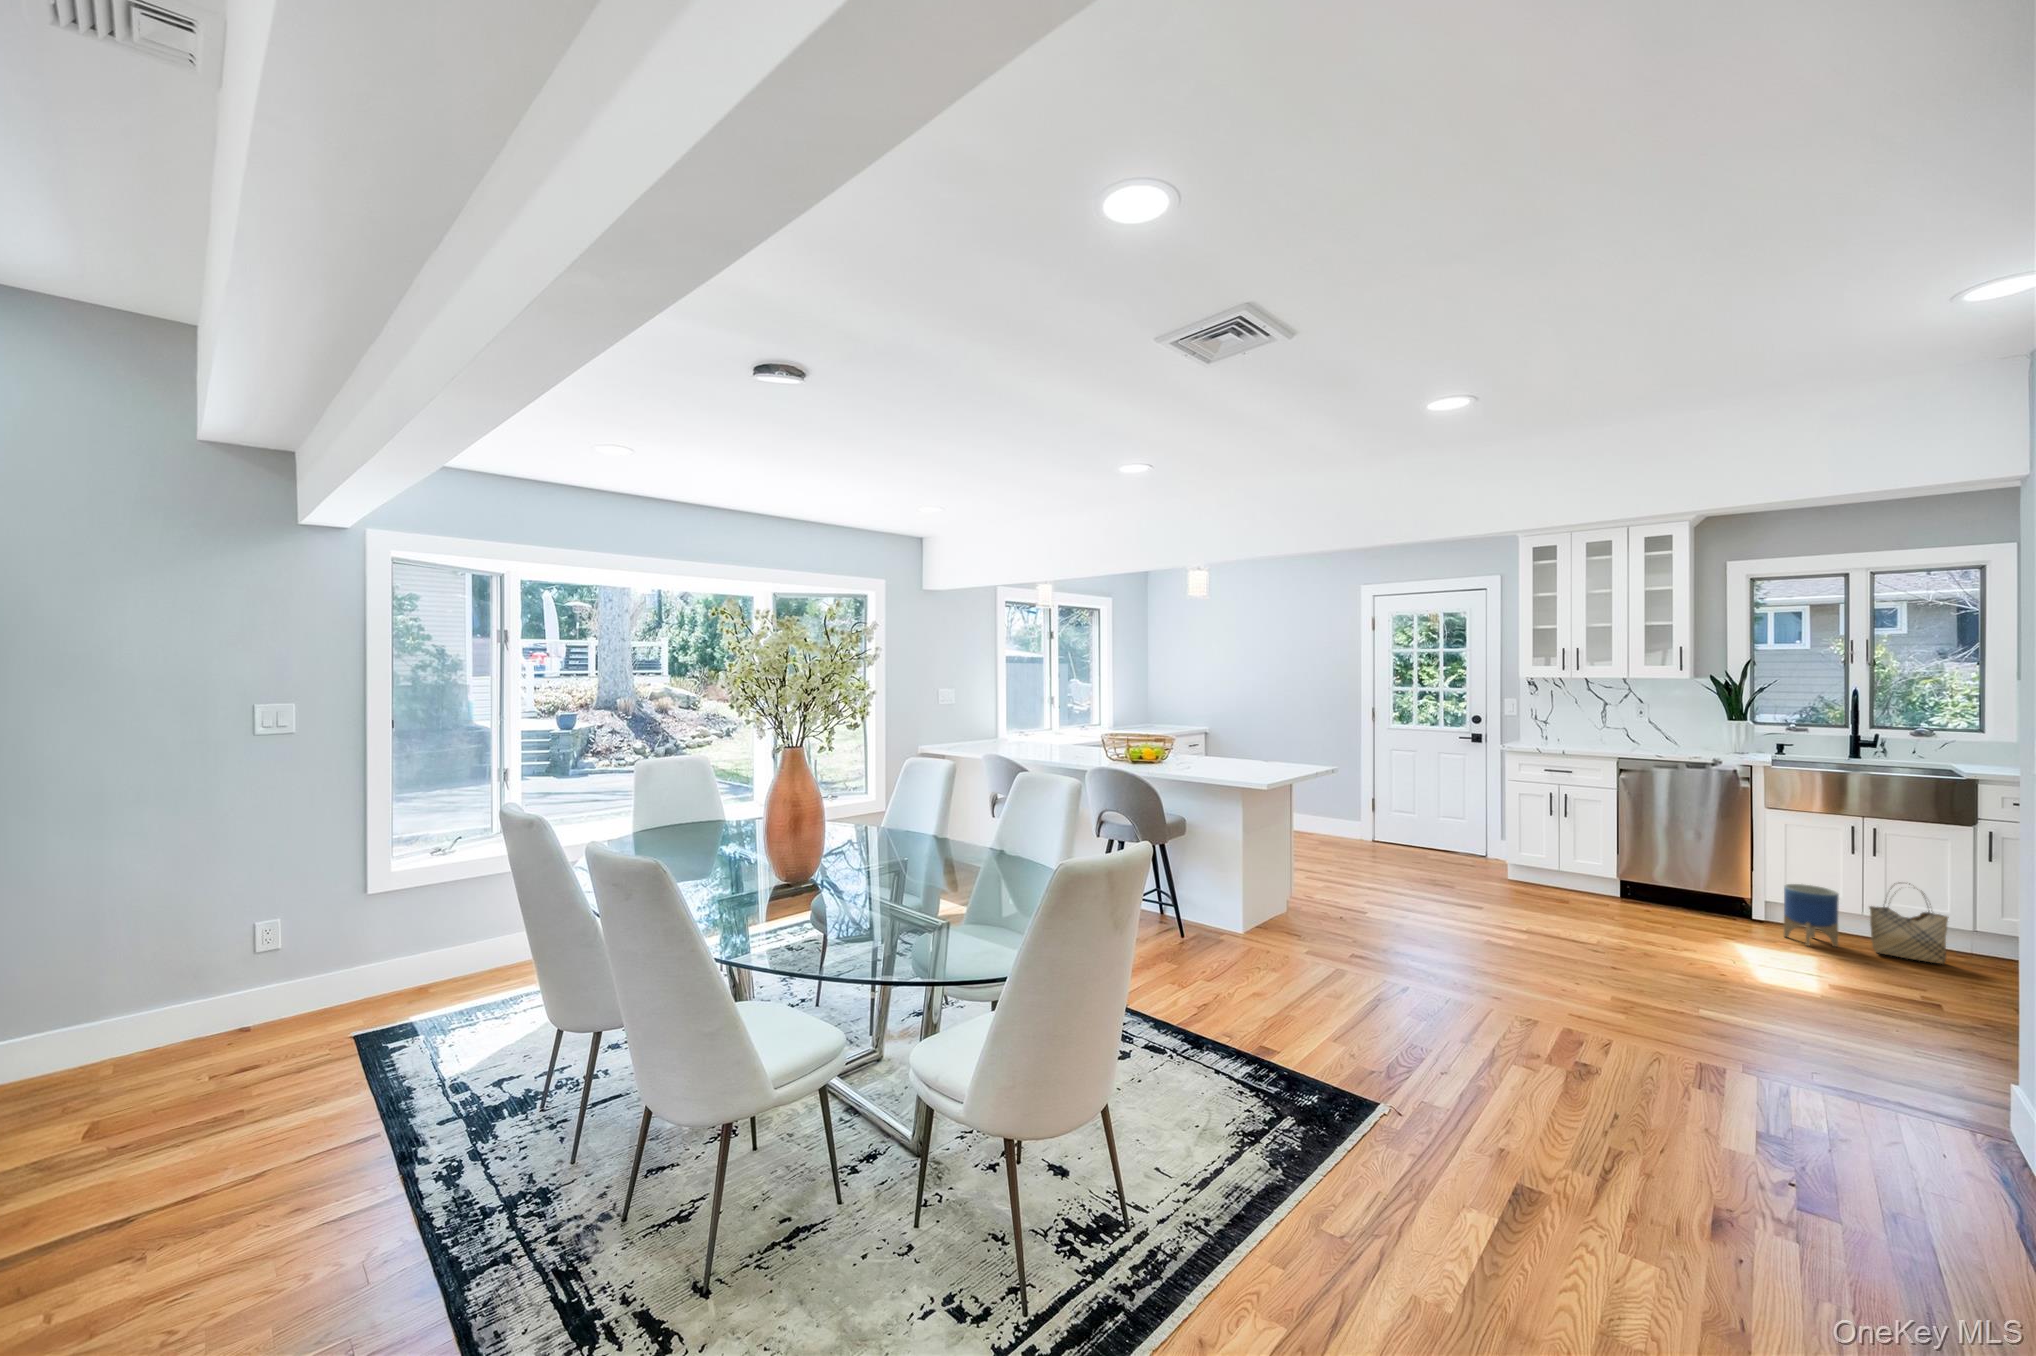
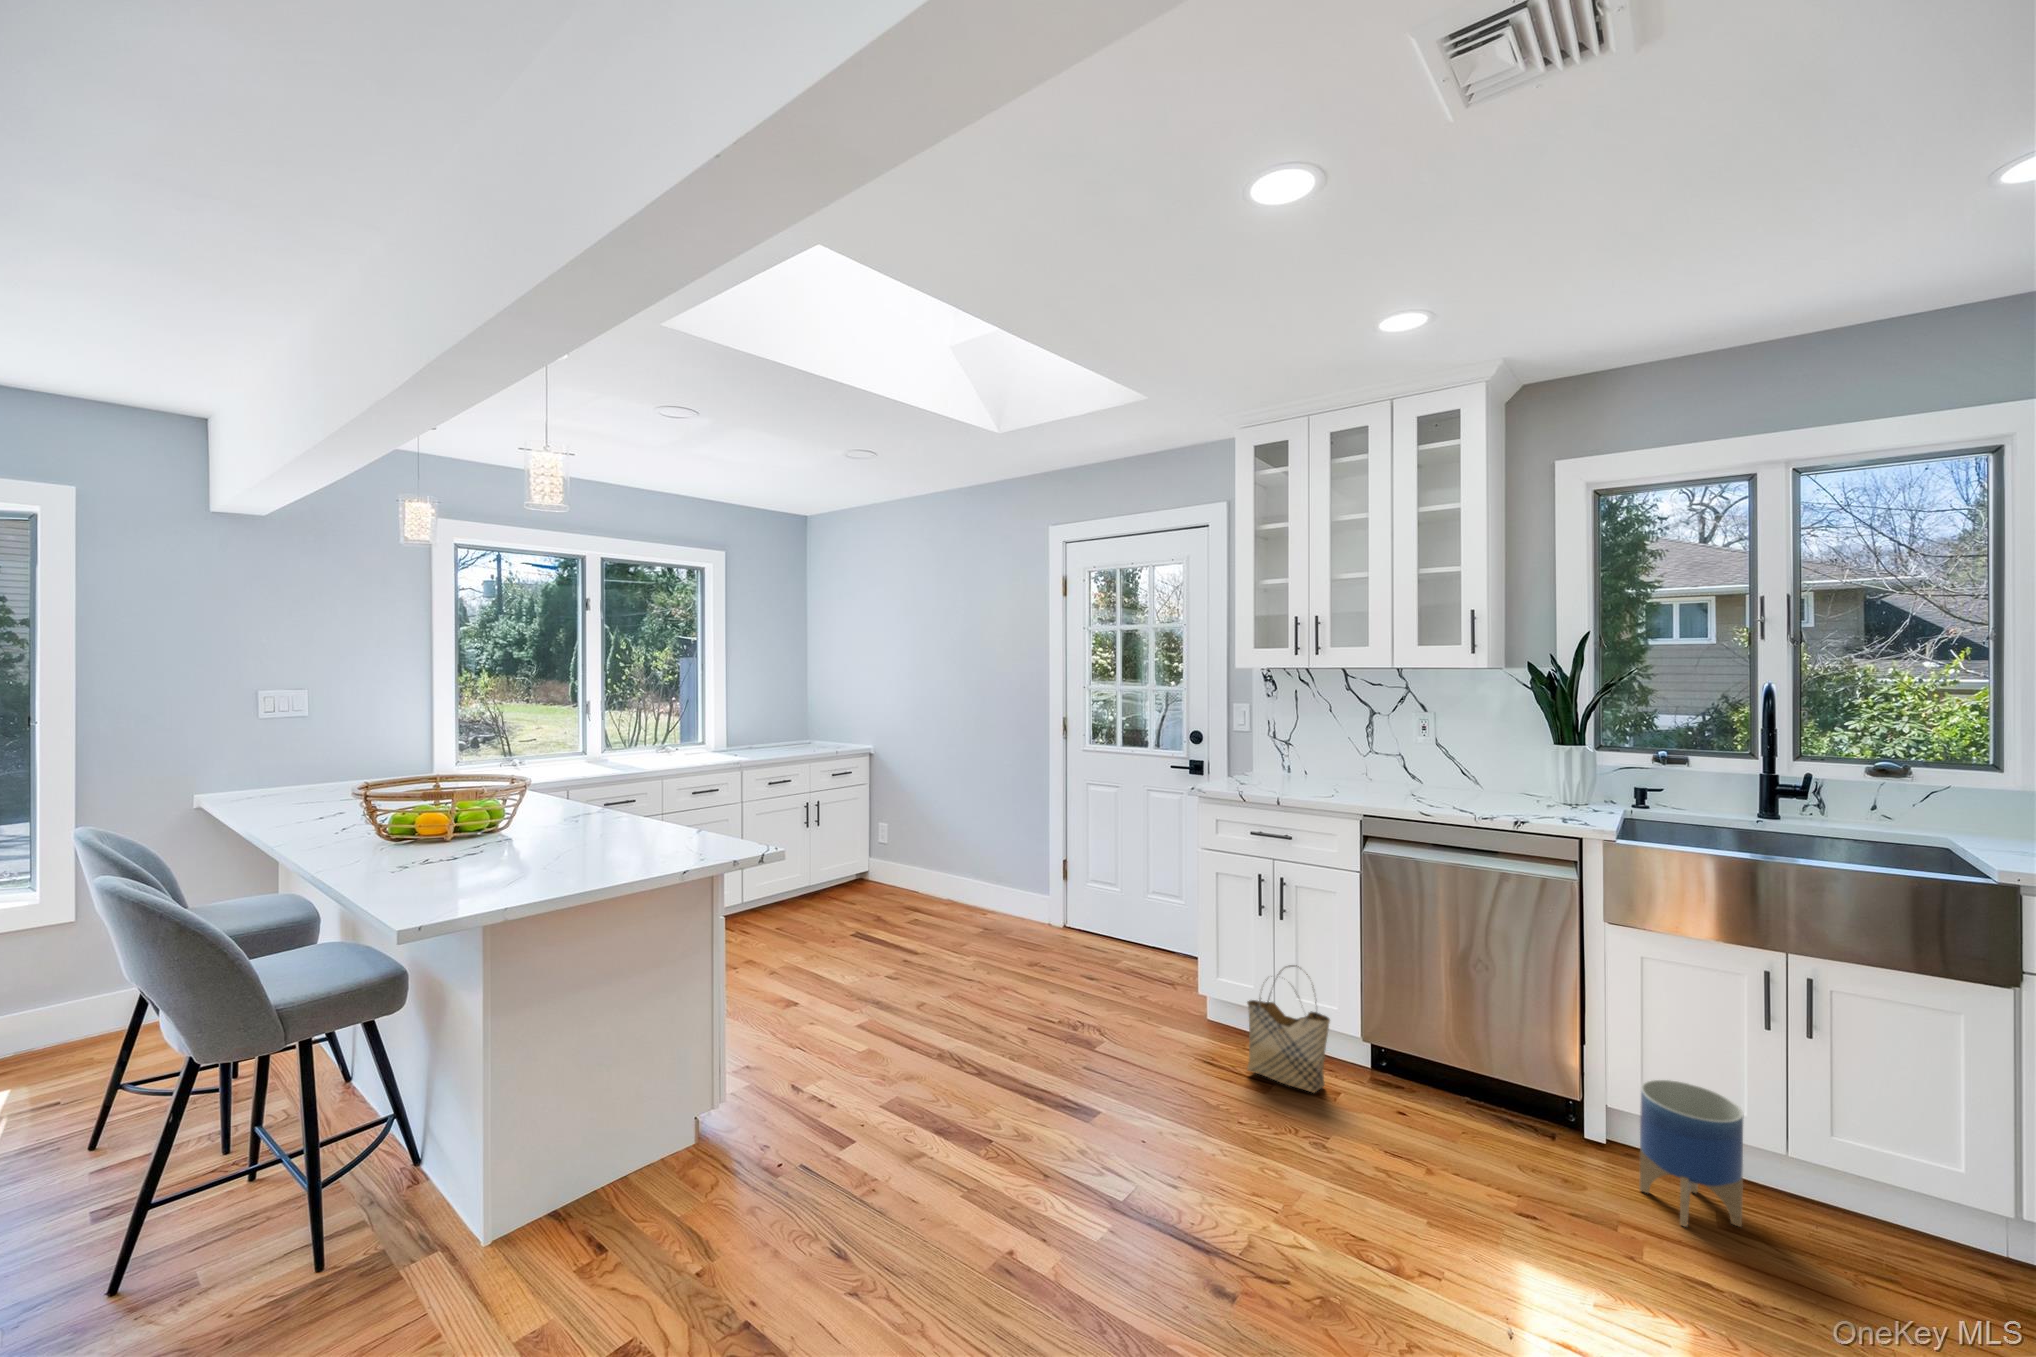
woven basket: present [1869,883,1949,964] -> present [1247,965,1330,1093]

